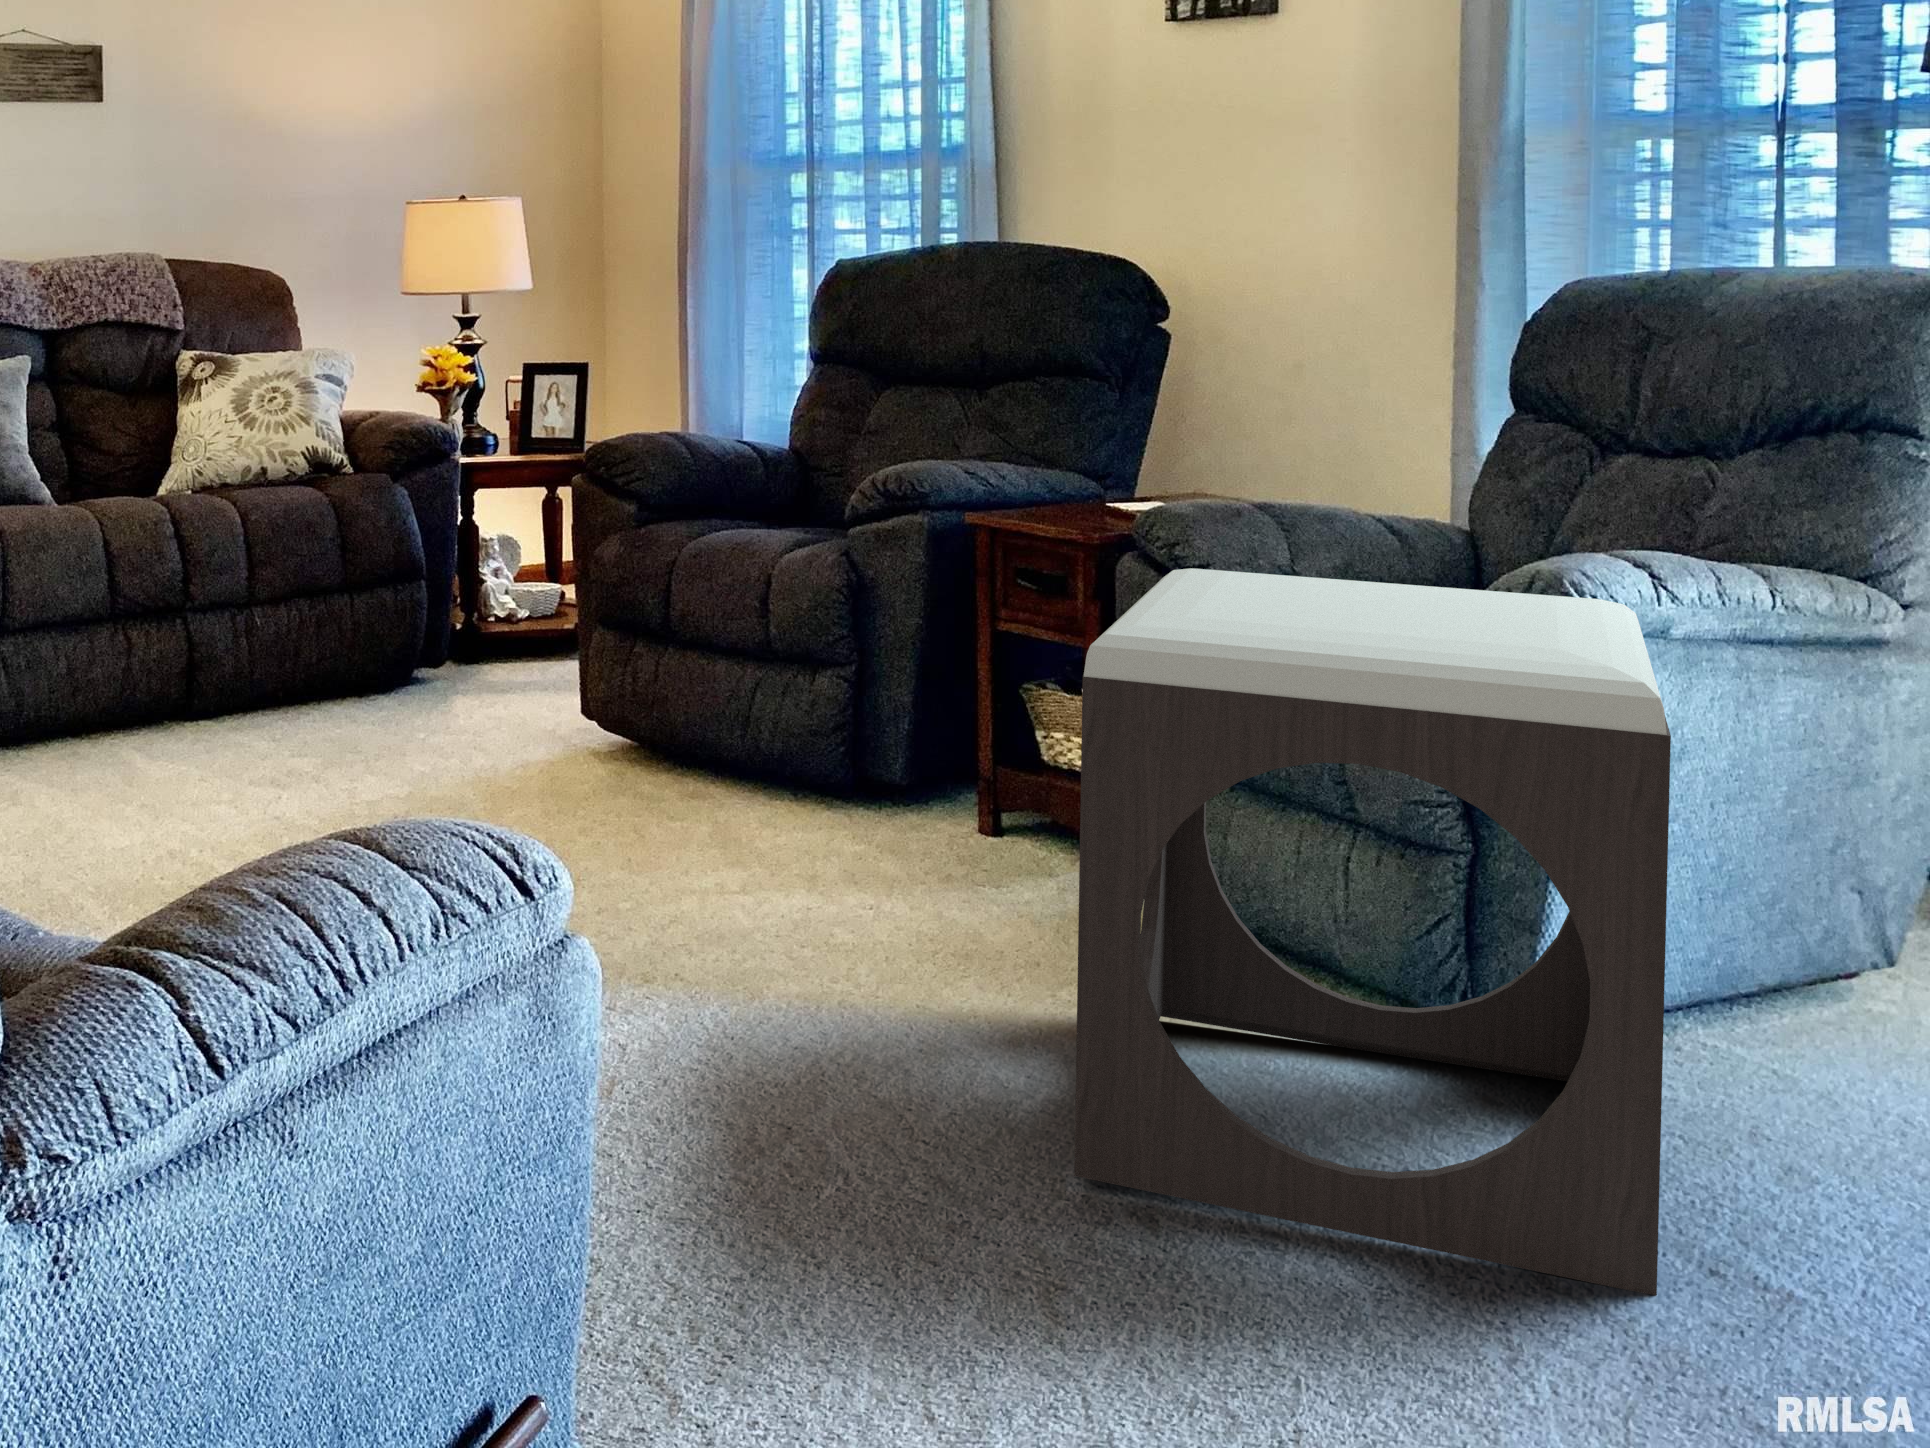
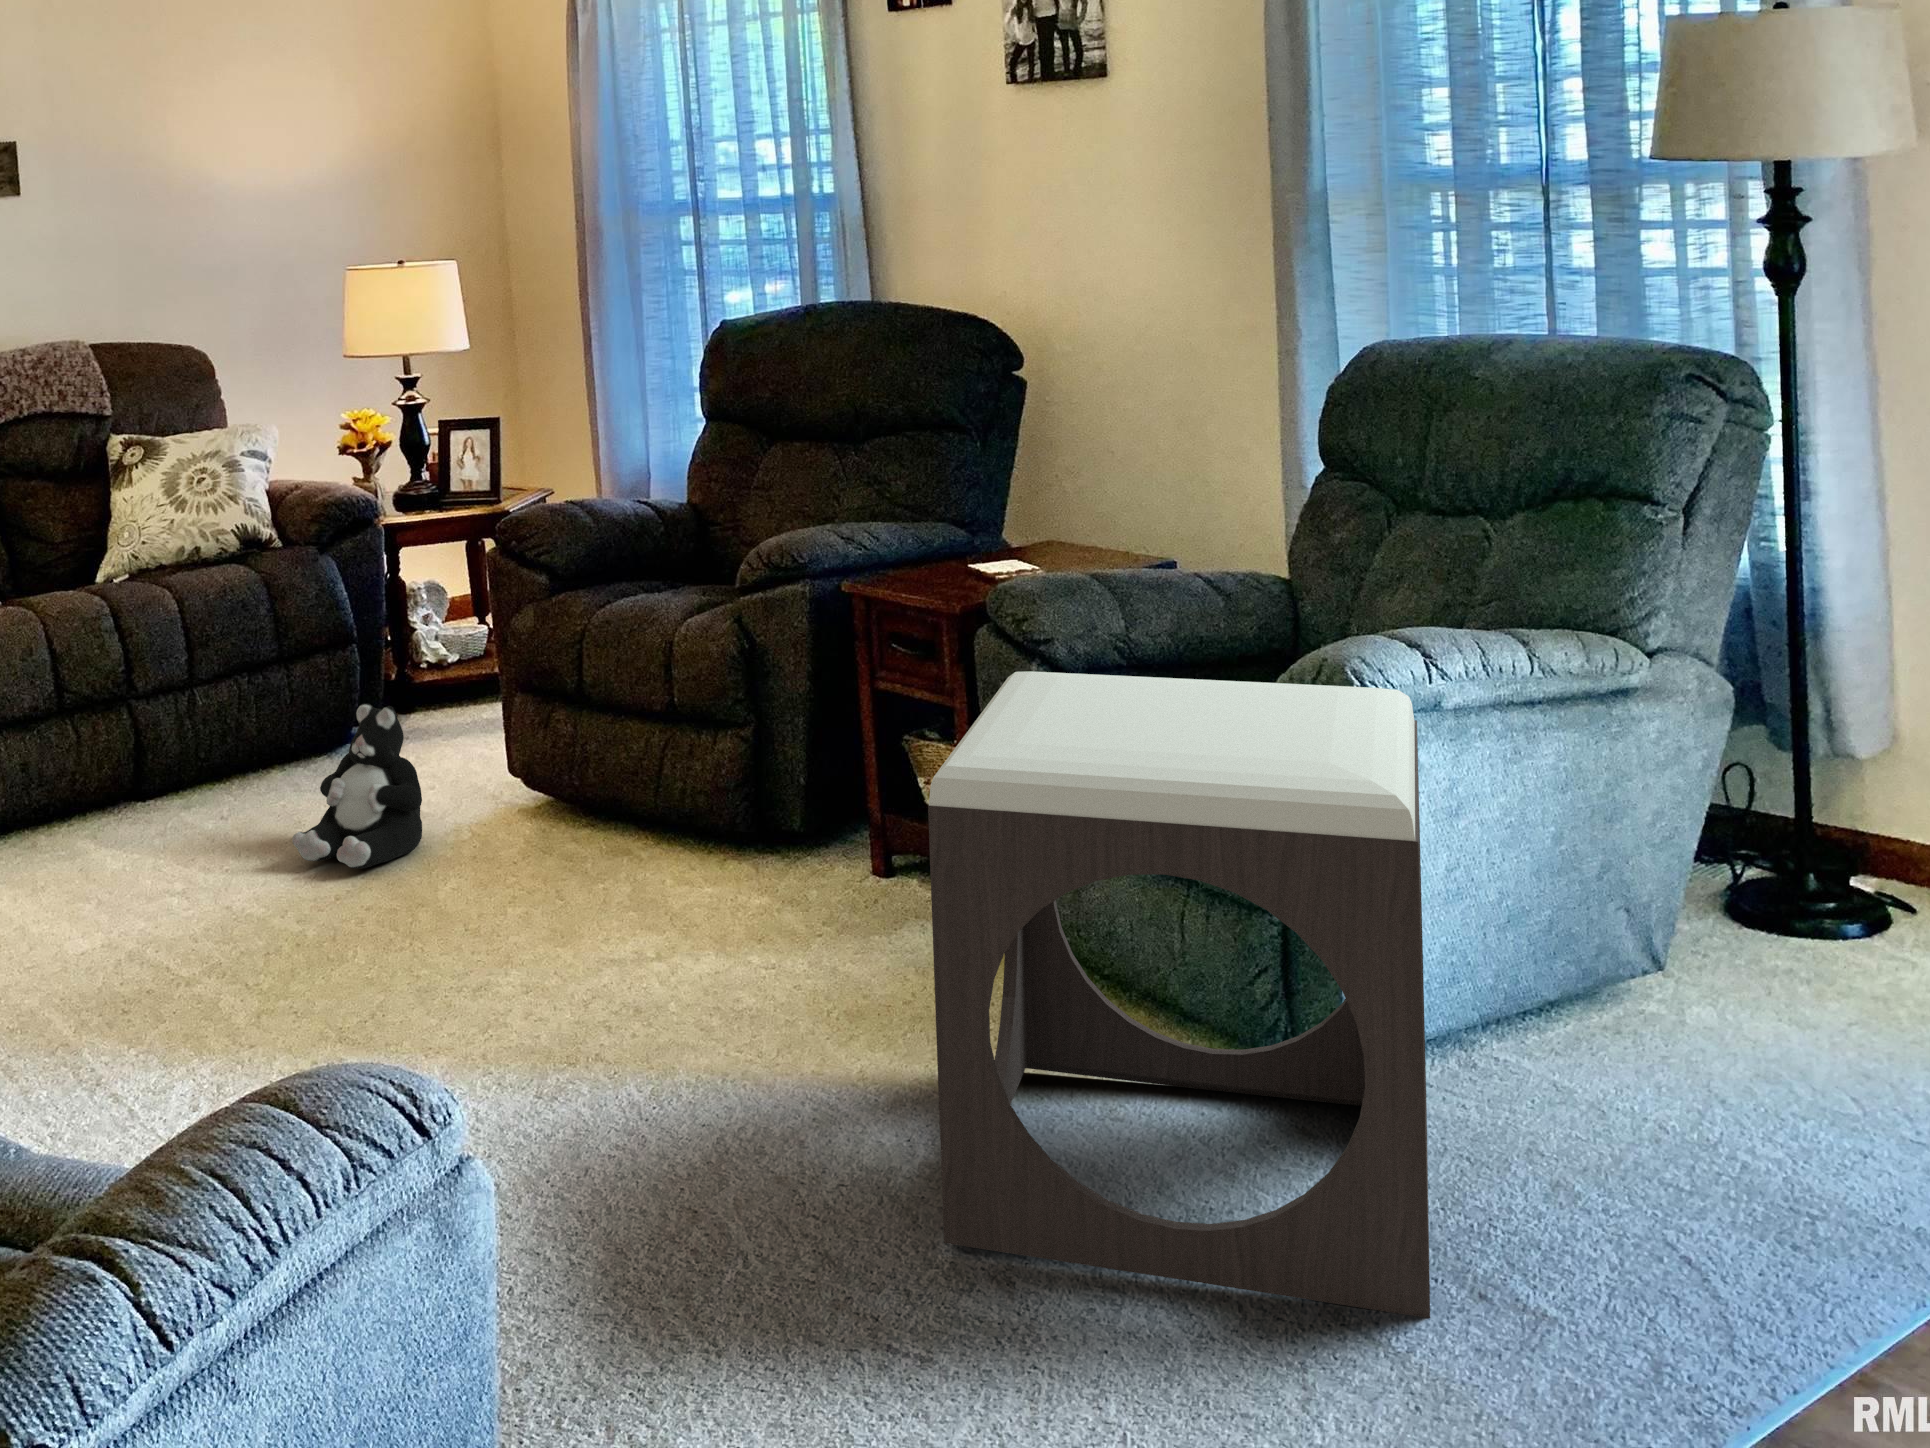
plush toy: none [356,618,495,788] -> present [292,703,422,868]

